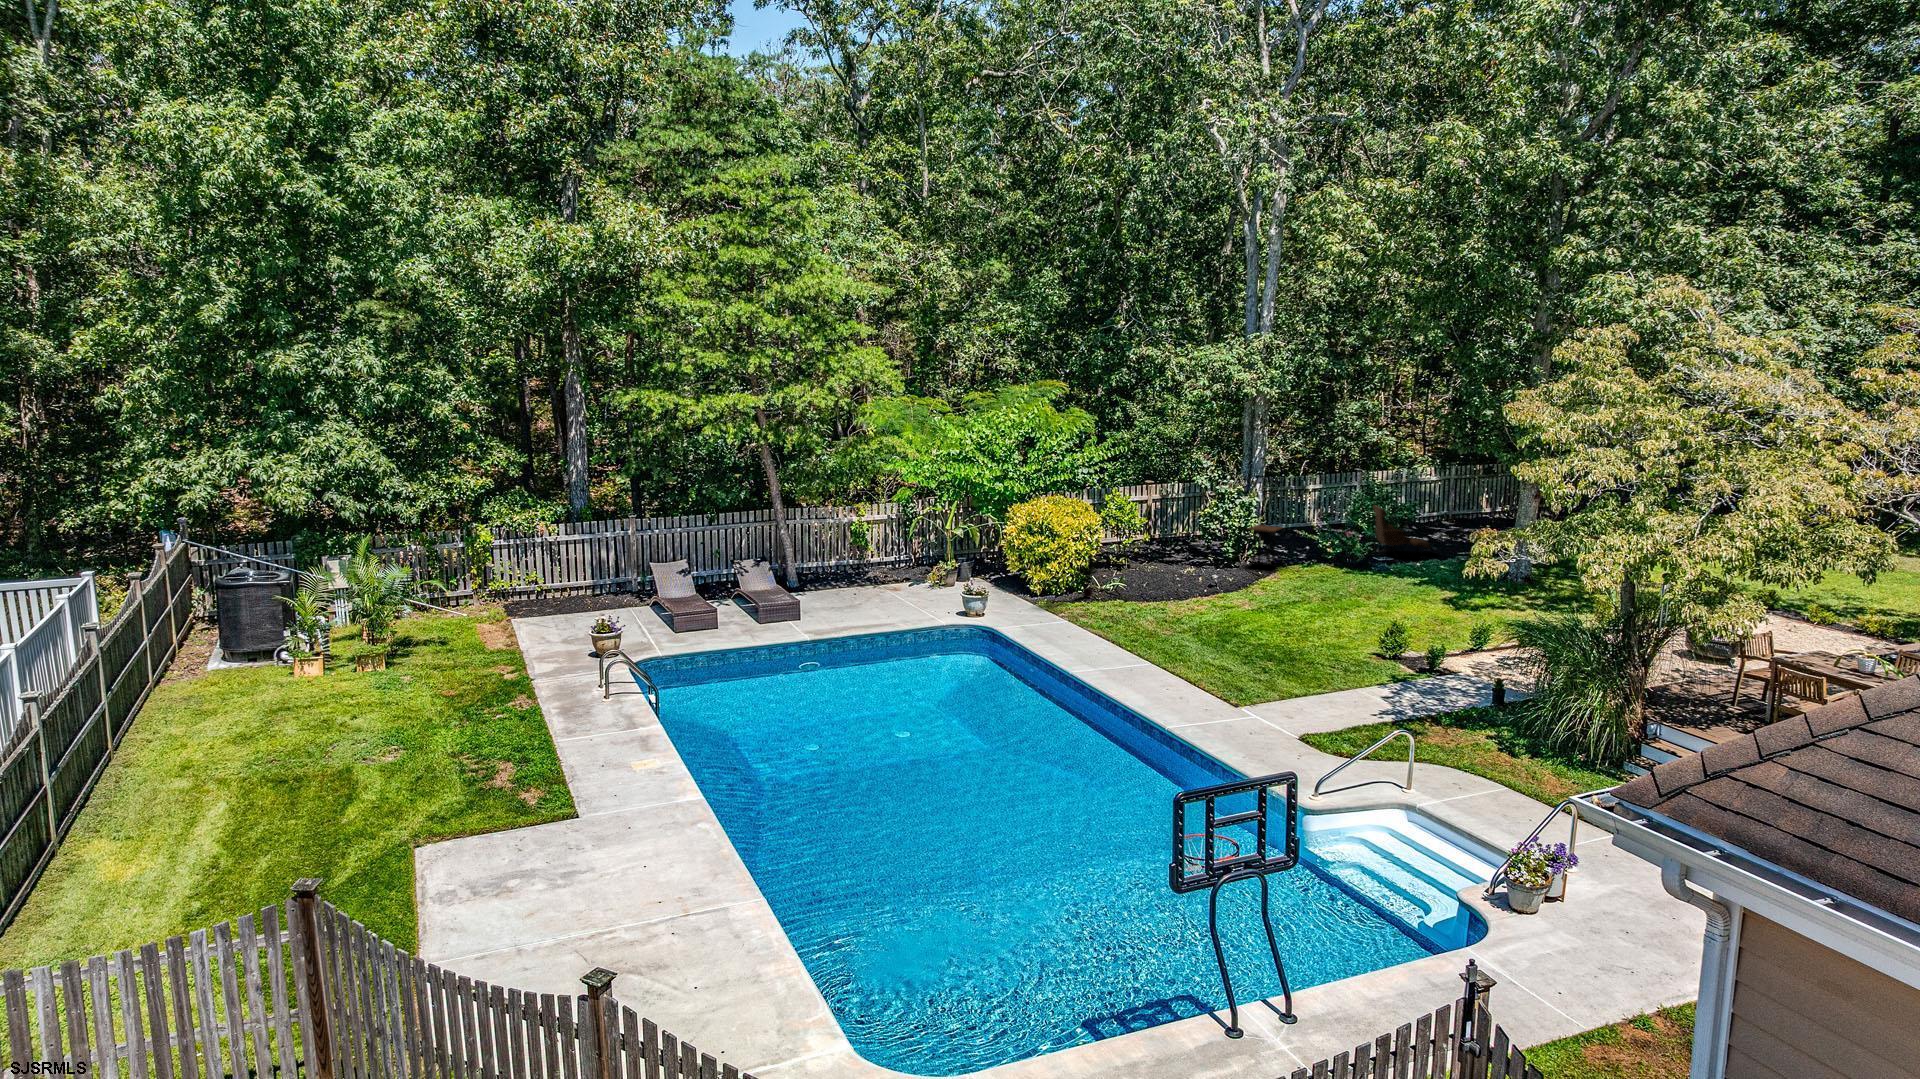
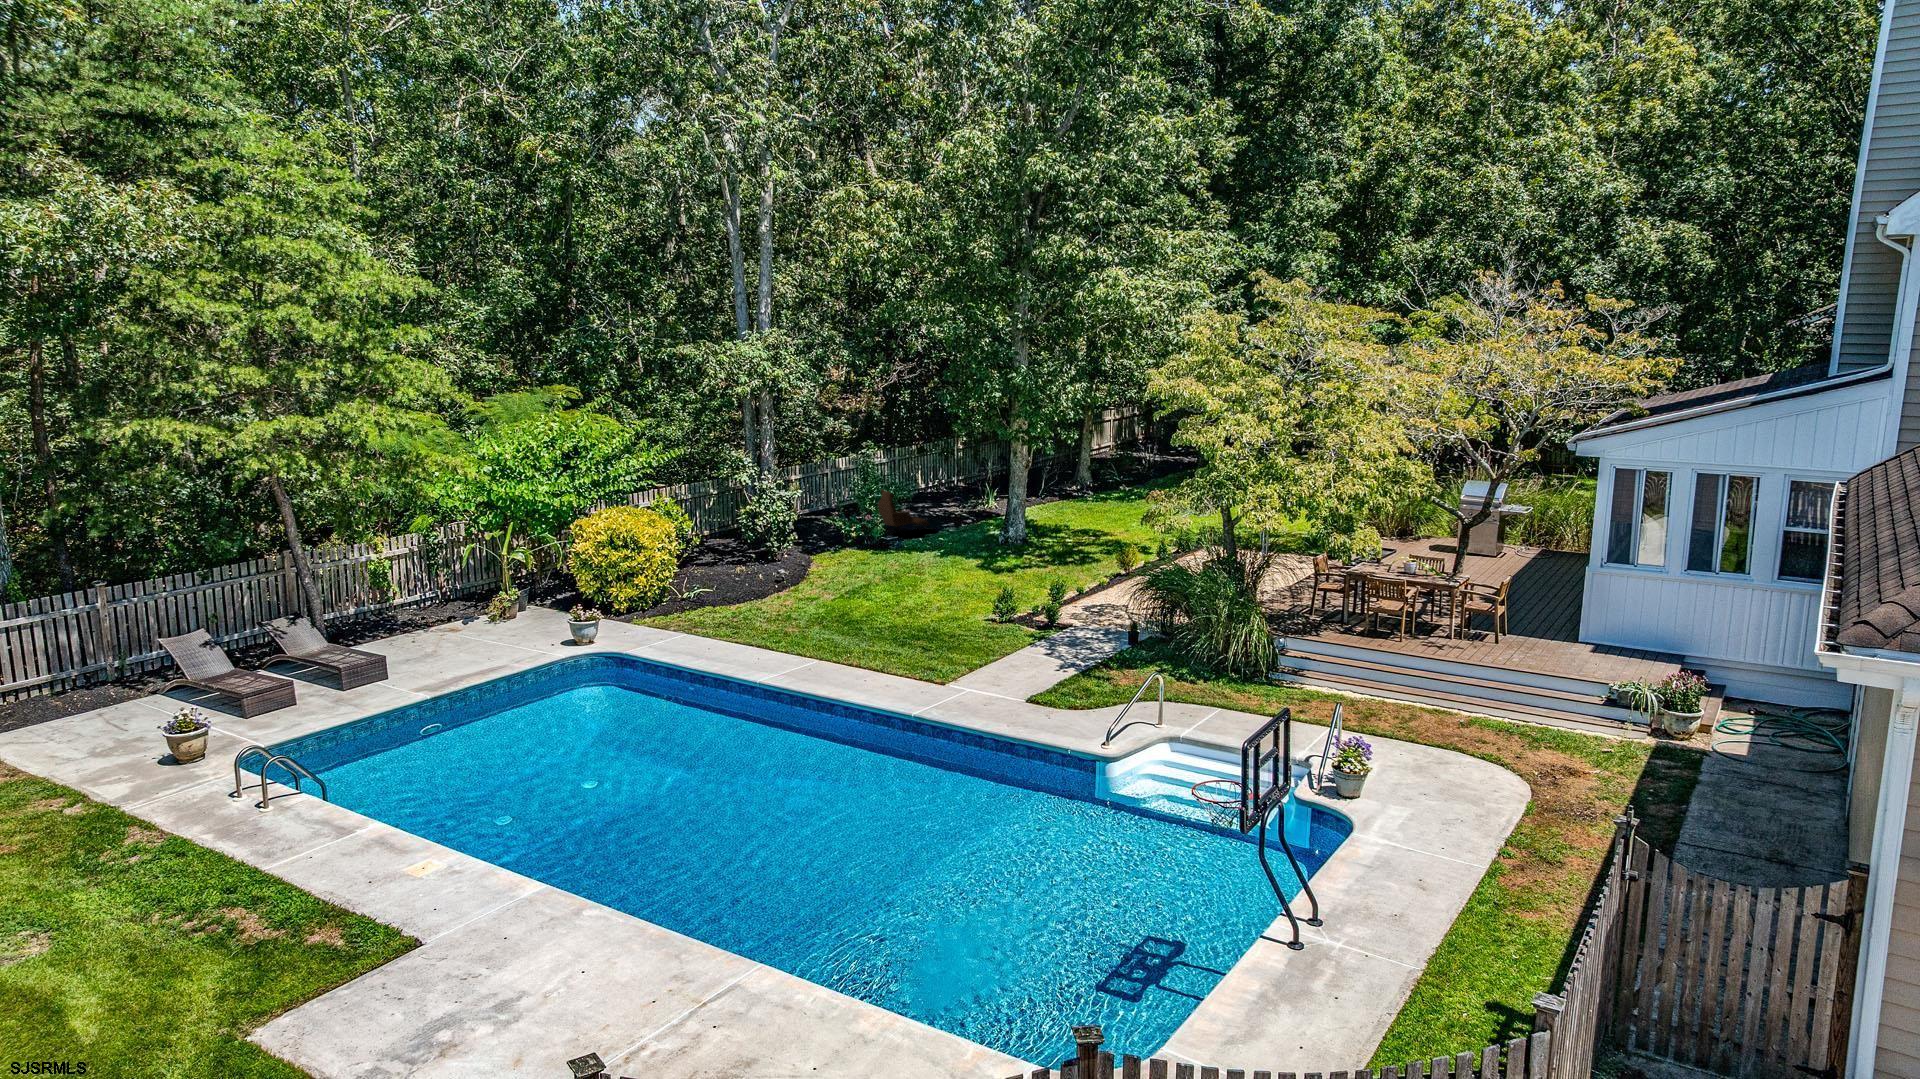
side table: present [1247,525,1283,565] -> none [782,519,813,558]
potted tree: present [1074,554,1102,598] -> none [661,562,689,611]

